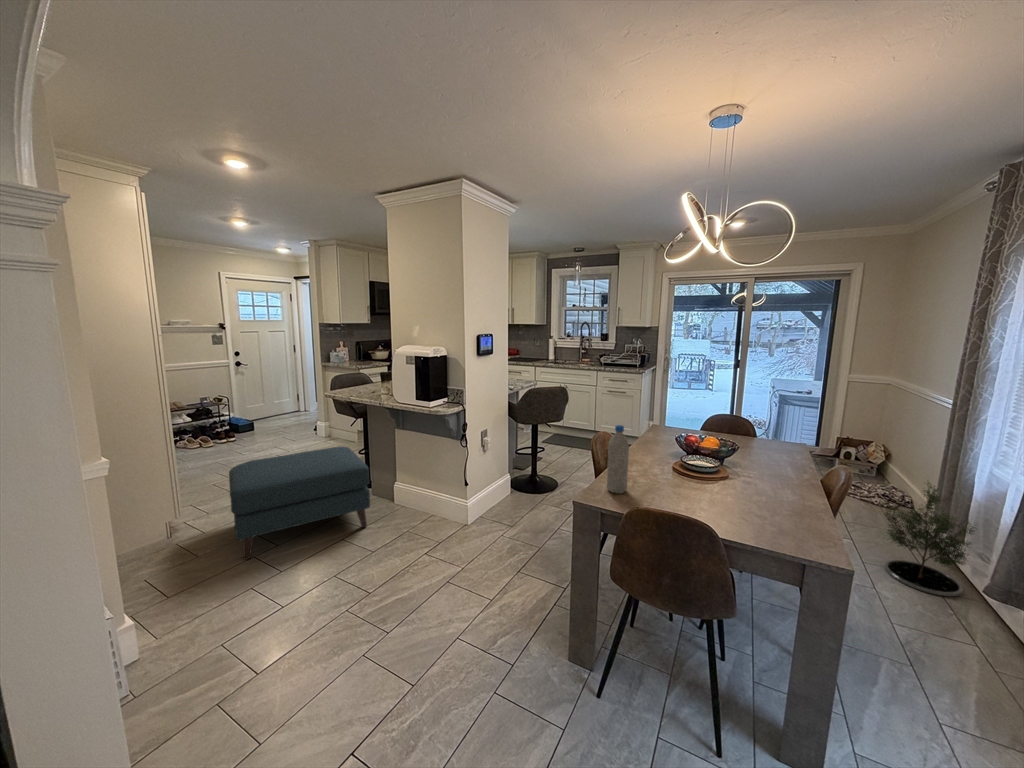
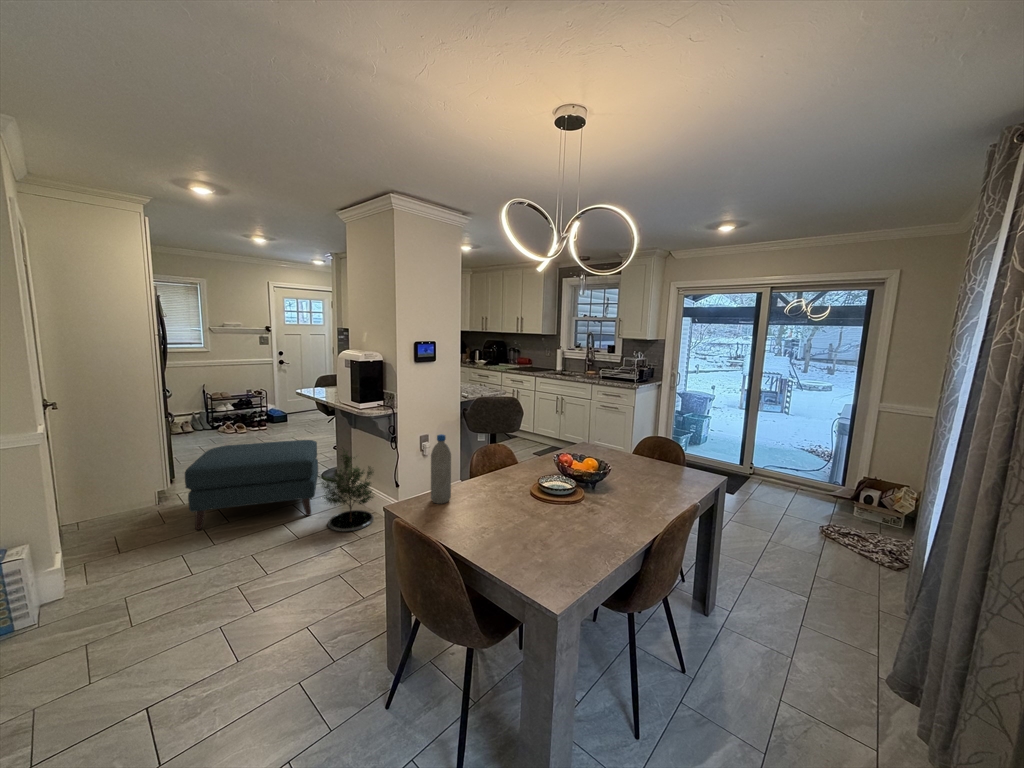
potted tree: present [883,483,976,596] -> present [318,451,374,532]

